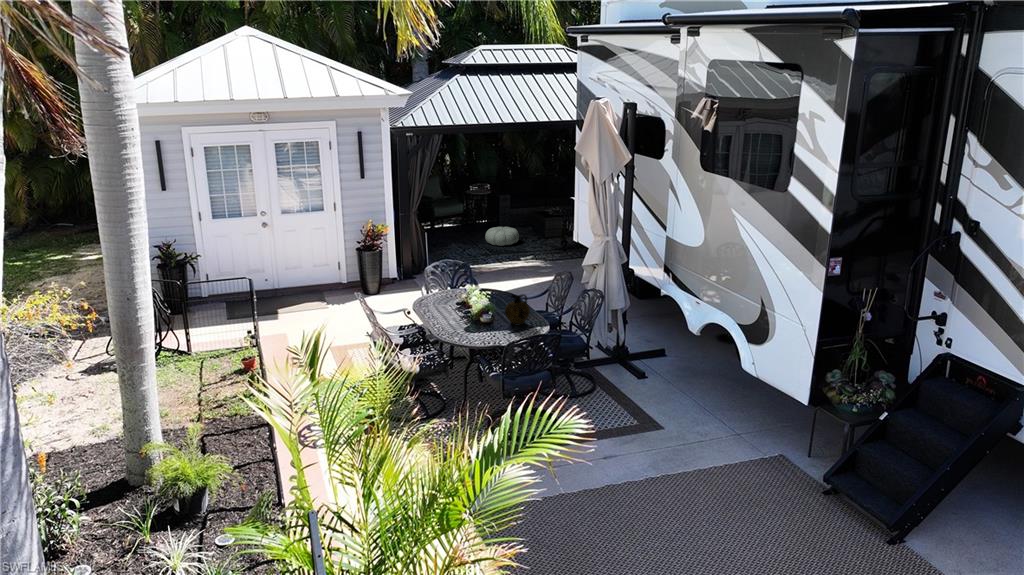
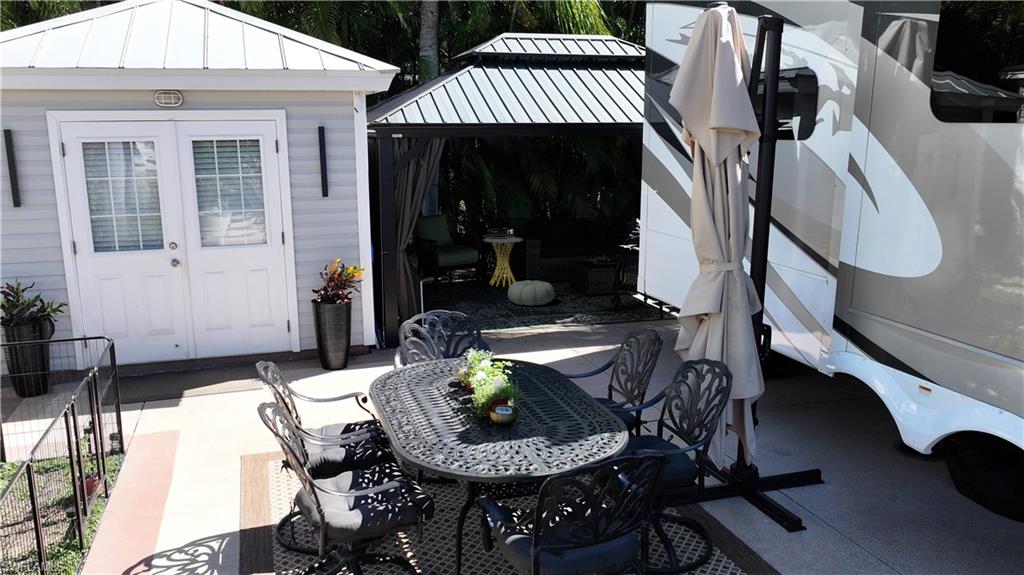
side table: none [466,192,496,230] -> present [484,237,522,285]
ceramic jug: present [505,294,530,325] -> none [540,367,589,429]

